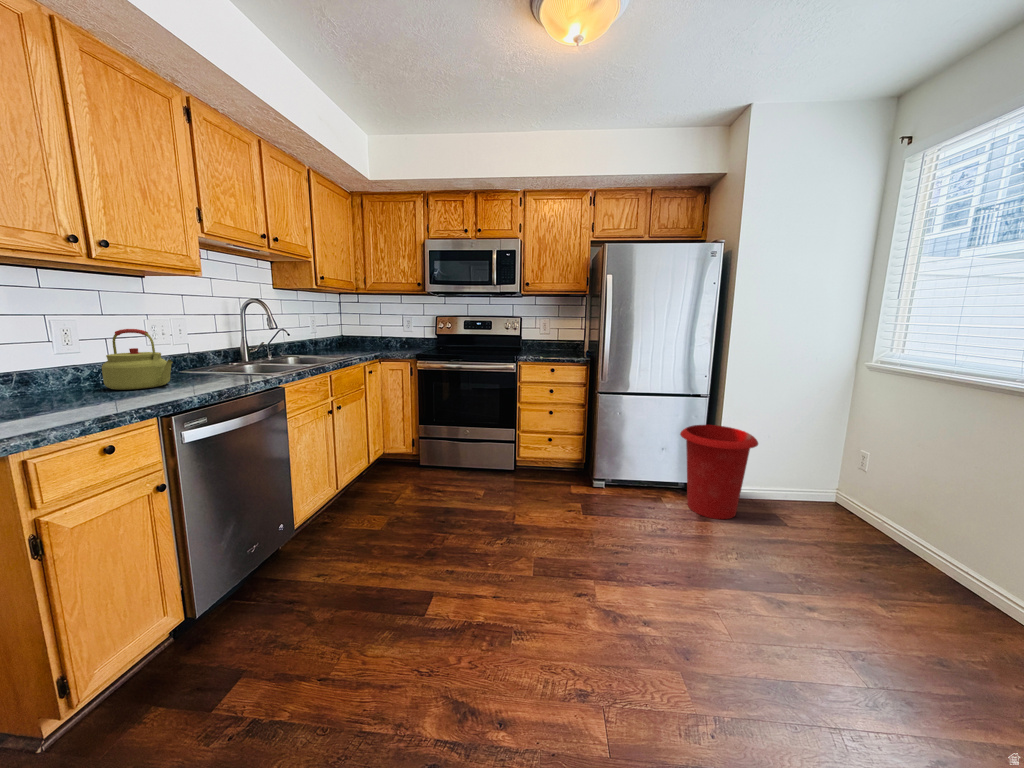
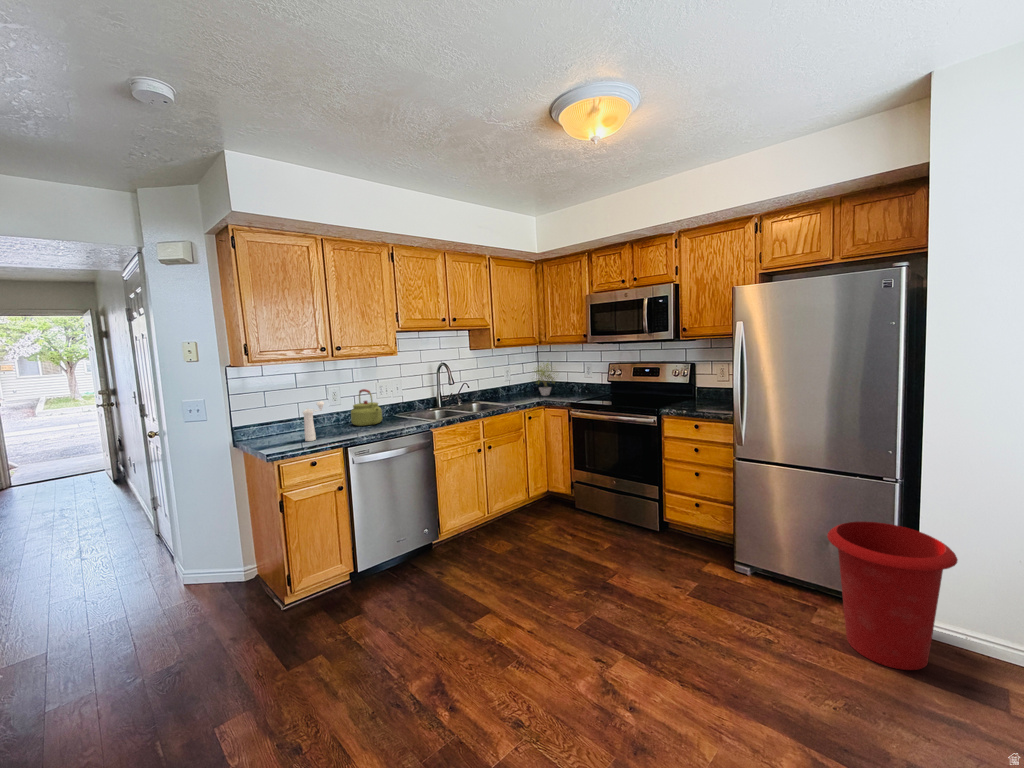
potted plant: none [339,310,377,352] -> present [536,363,554,396]
pepper mill: none [26,342,72,418] -> present [303,401,324,441]

